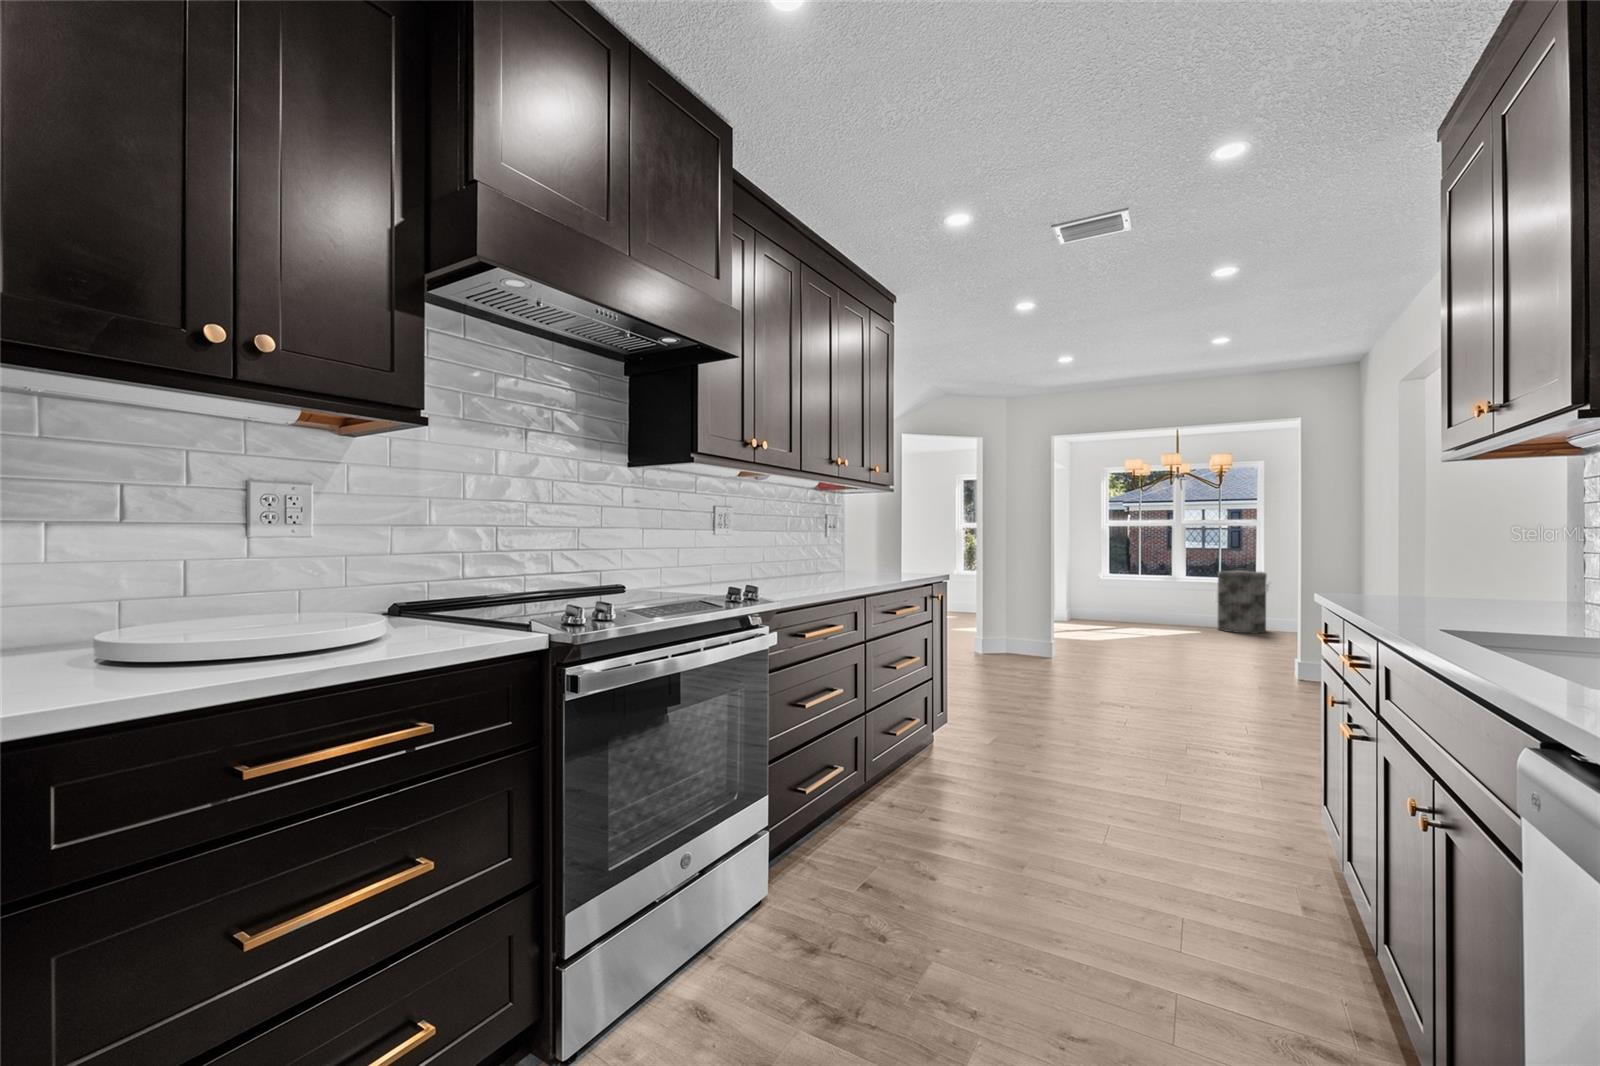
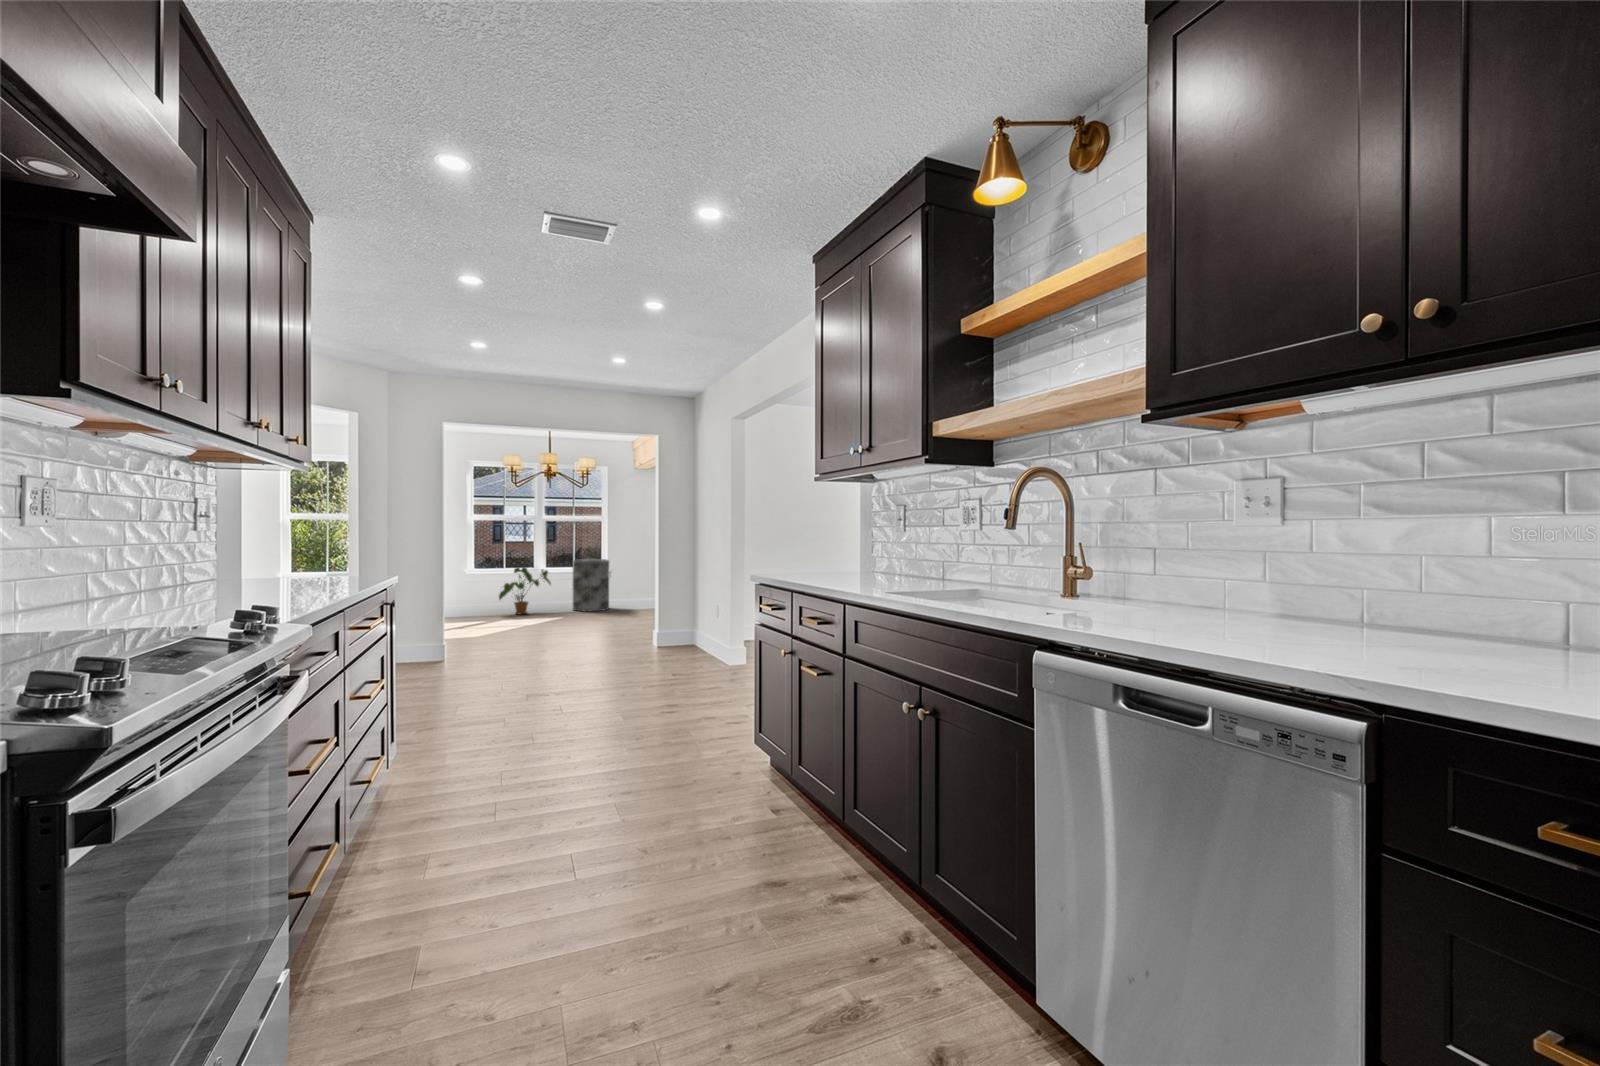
house plant: none [1131,576,1190,627] -> present [499,567,551,614]

